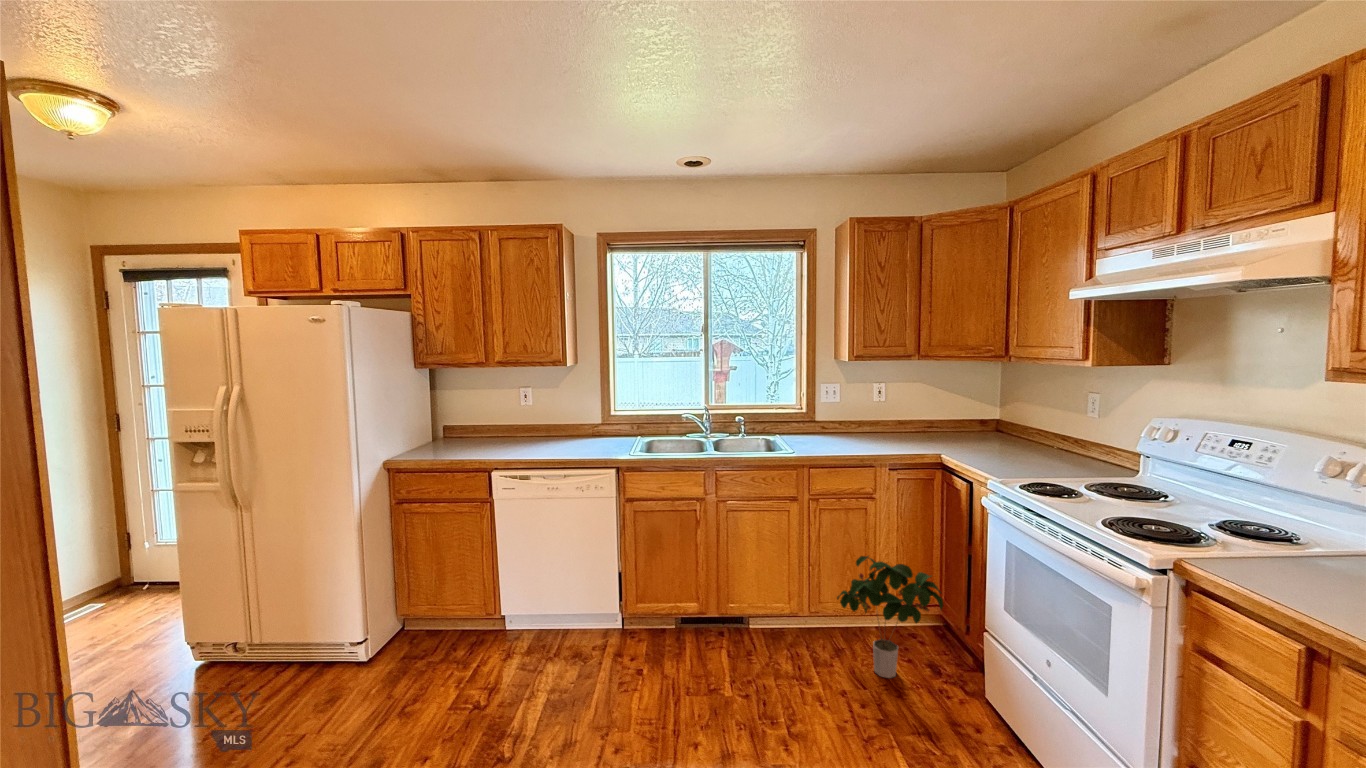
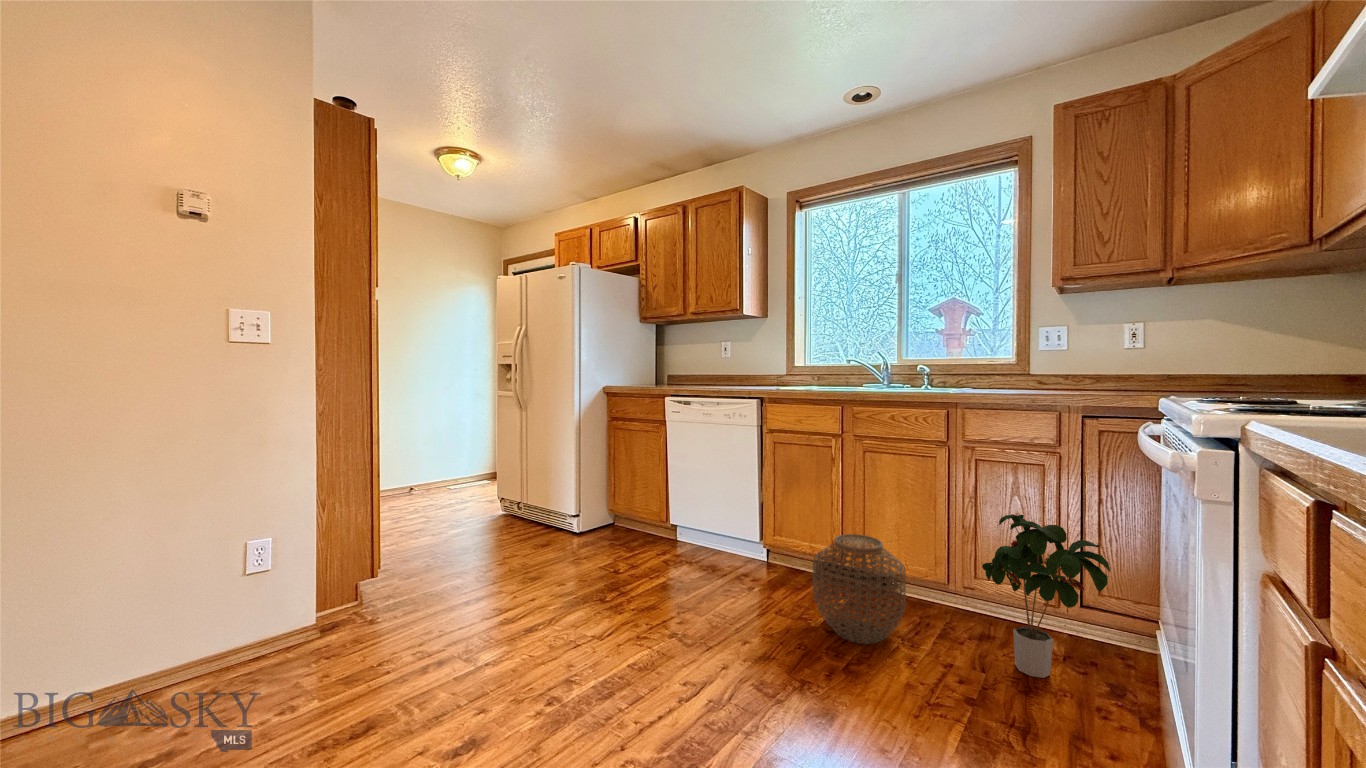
woven basket: none [724,598,804,700] -> present [813,534,906,644]

